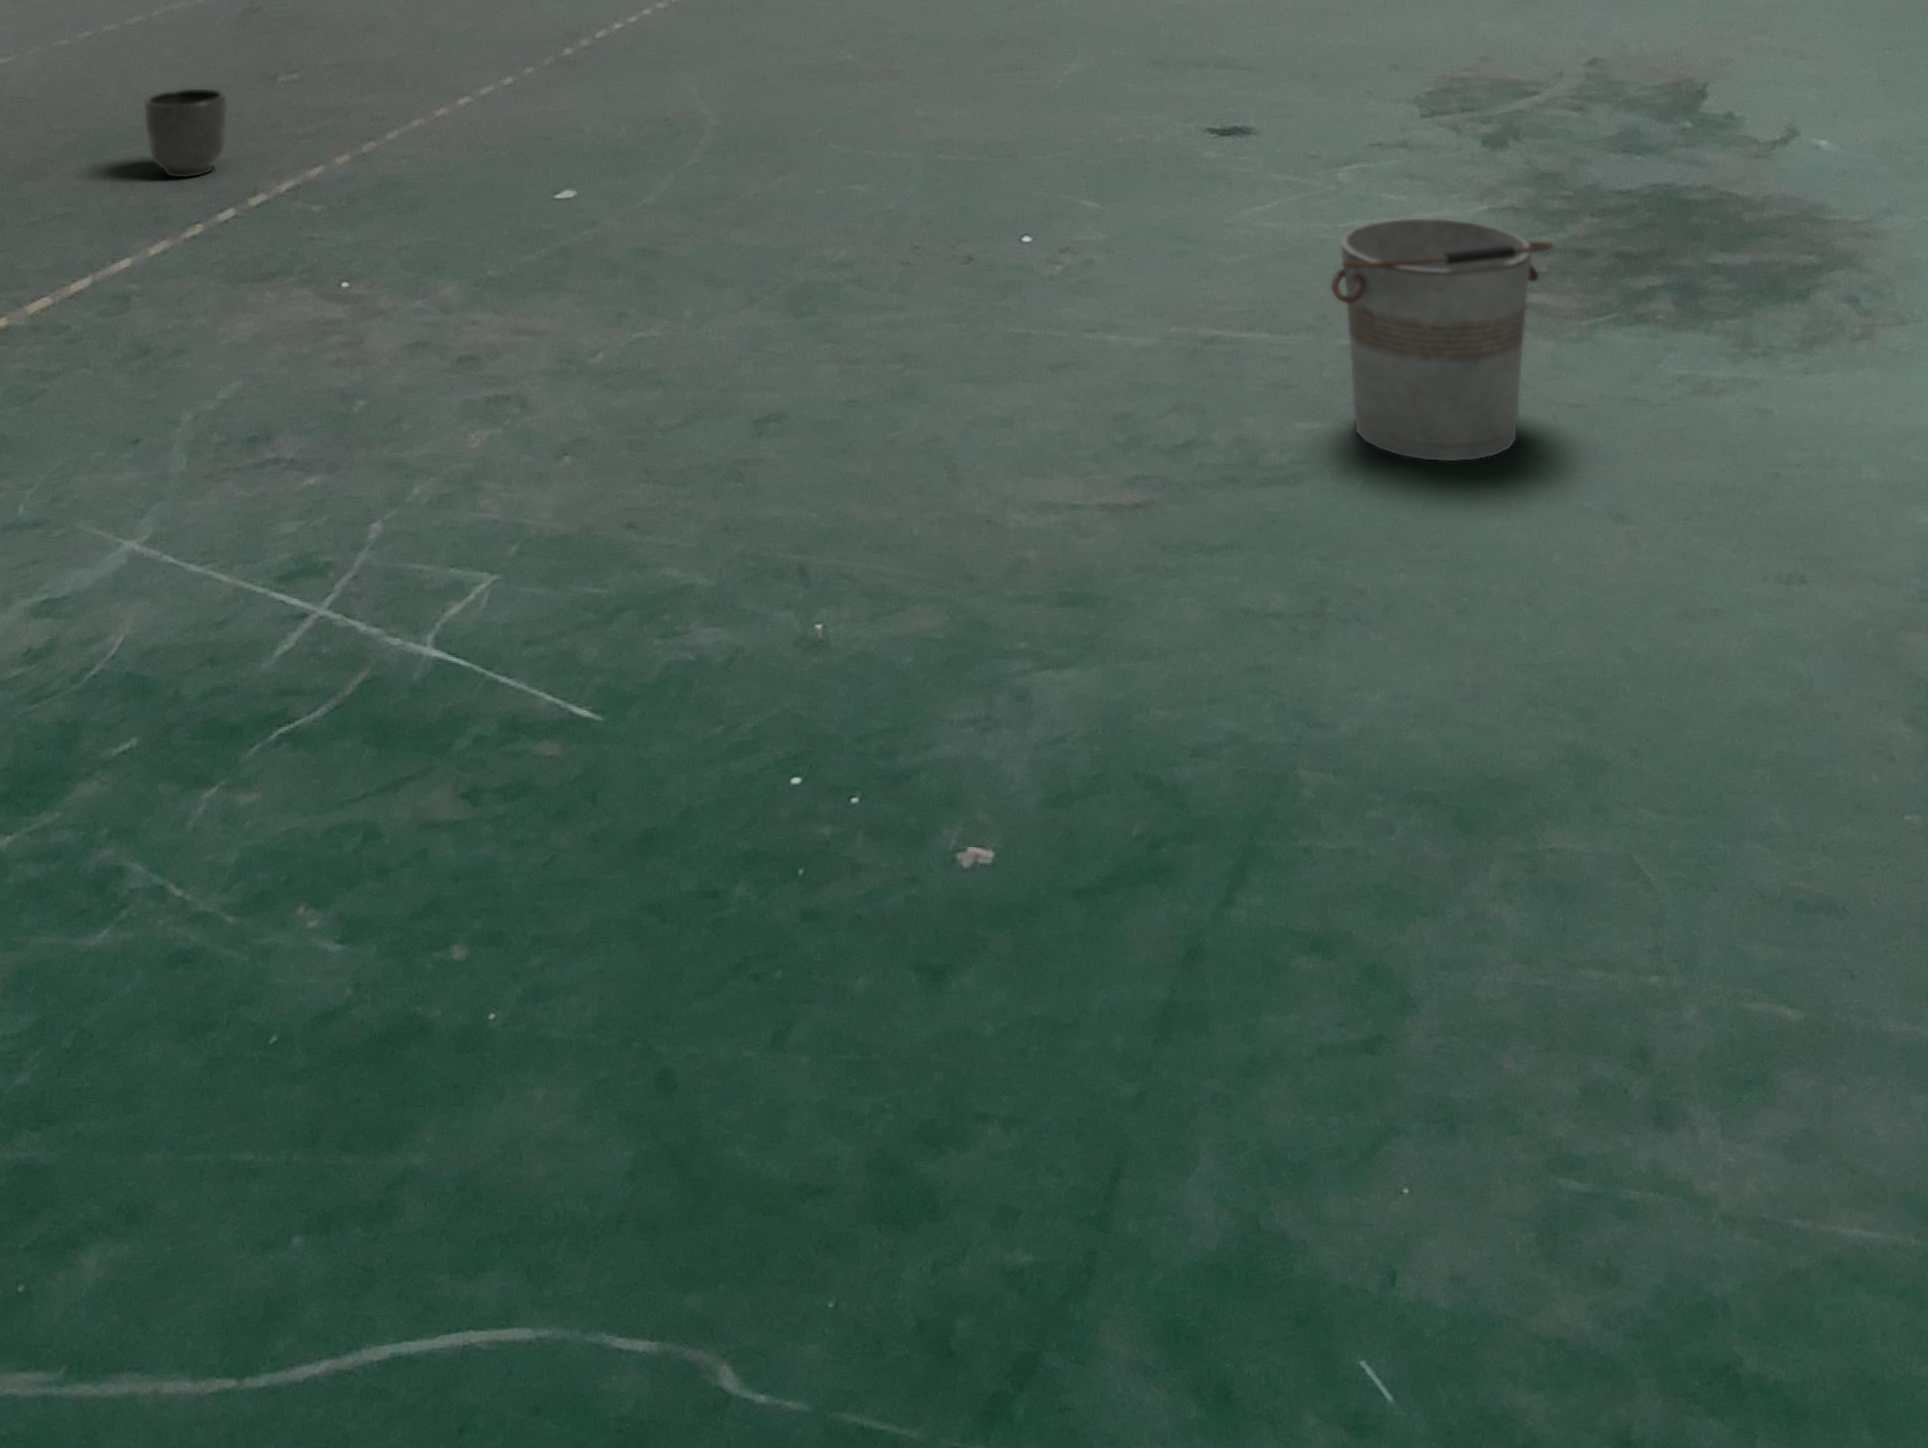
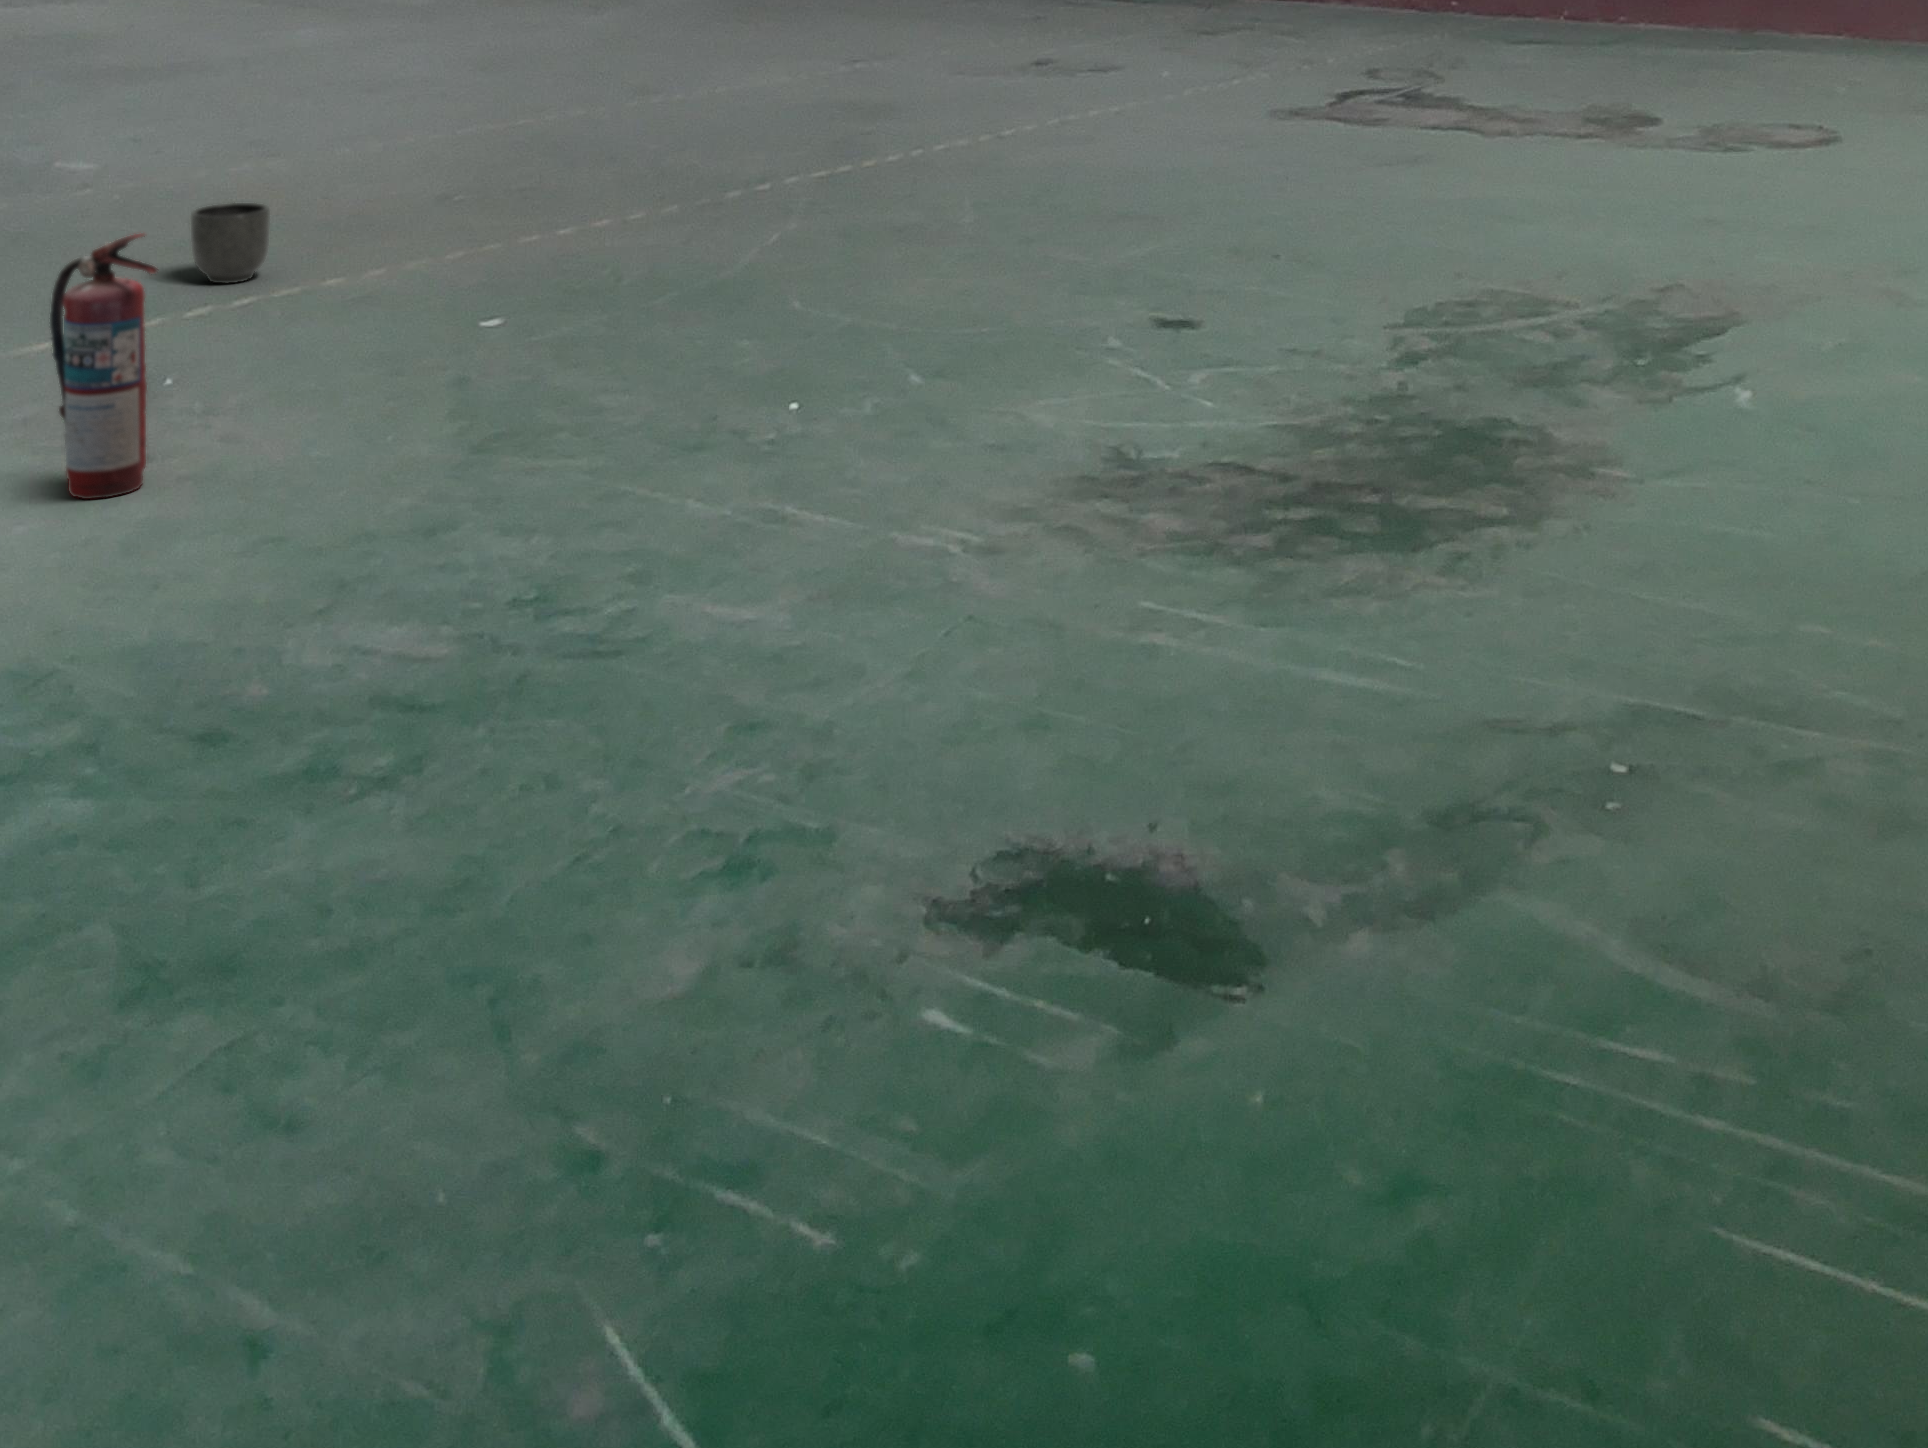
fire extinguisher: none [383,103,515,387] -> present [50,234,157,499]
bucket: present [1331,219,1553,461] -> none [702,432,931,693]

